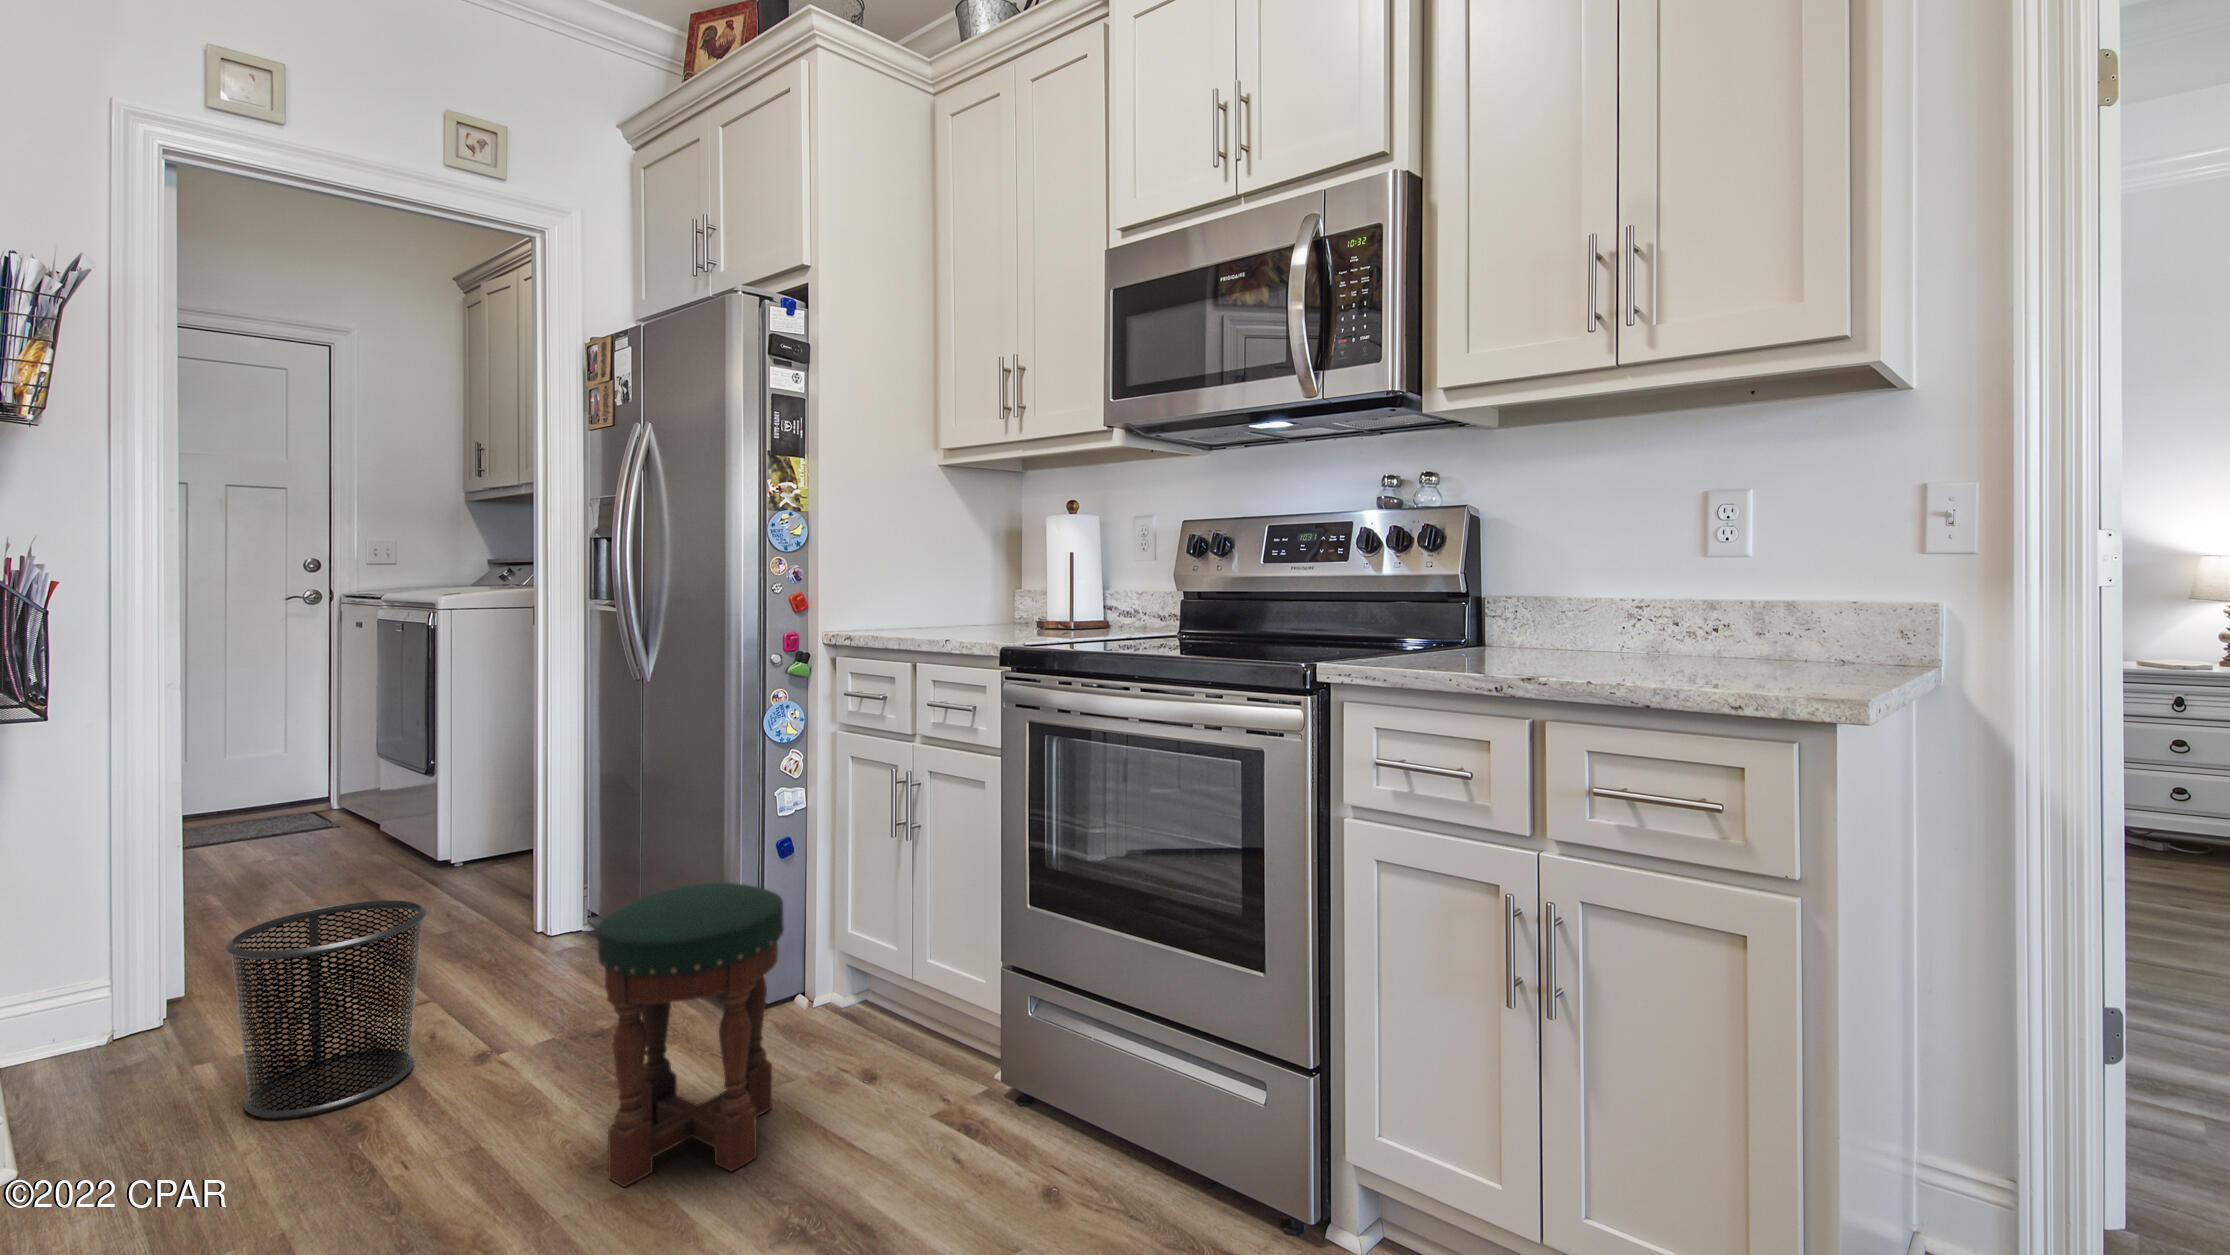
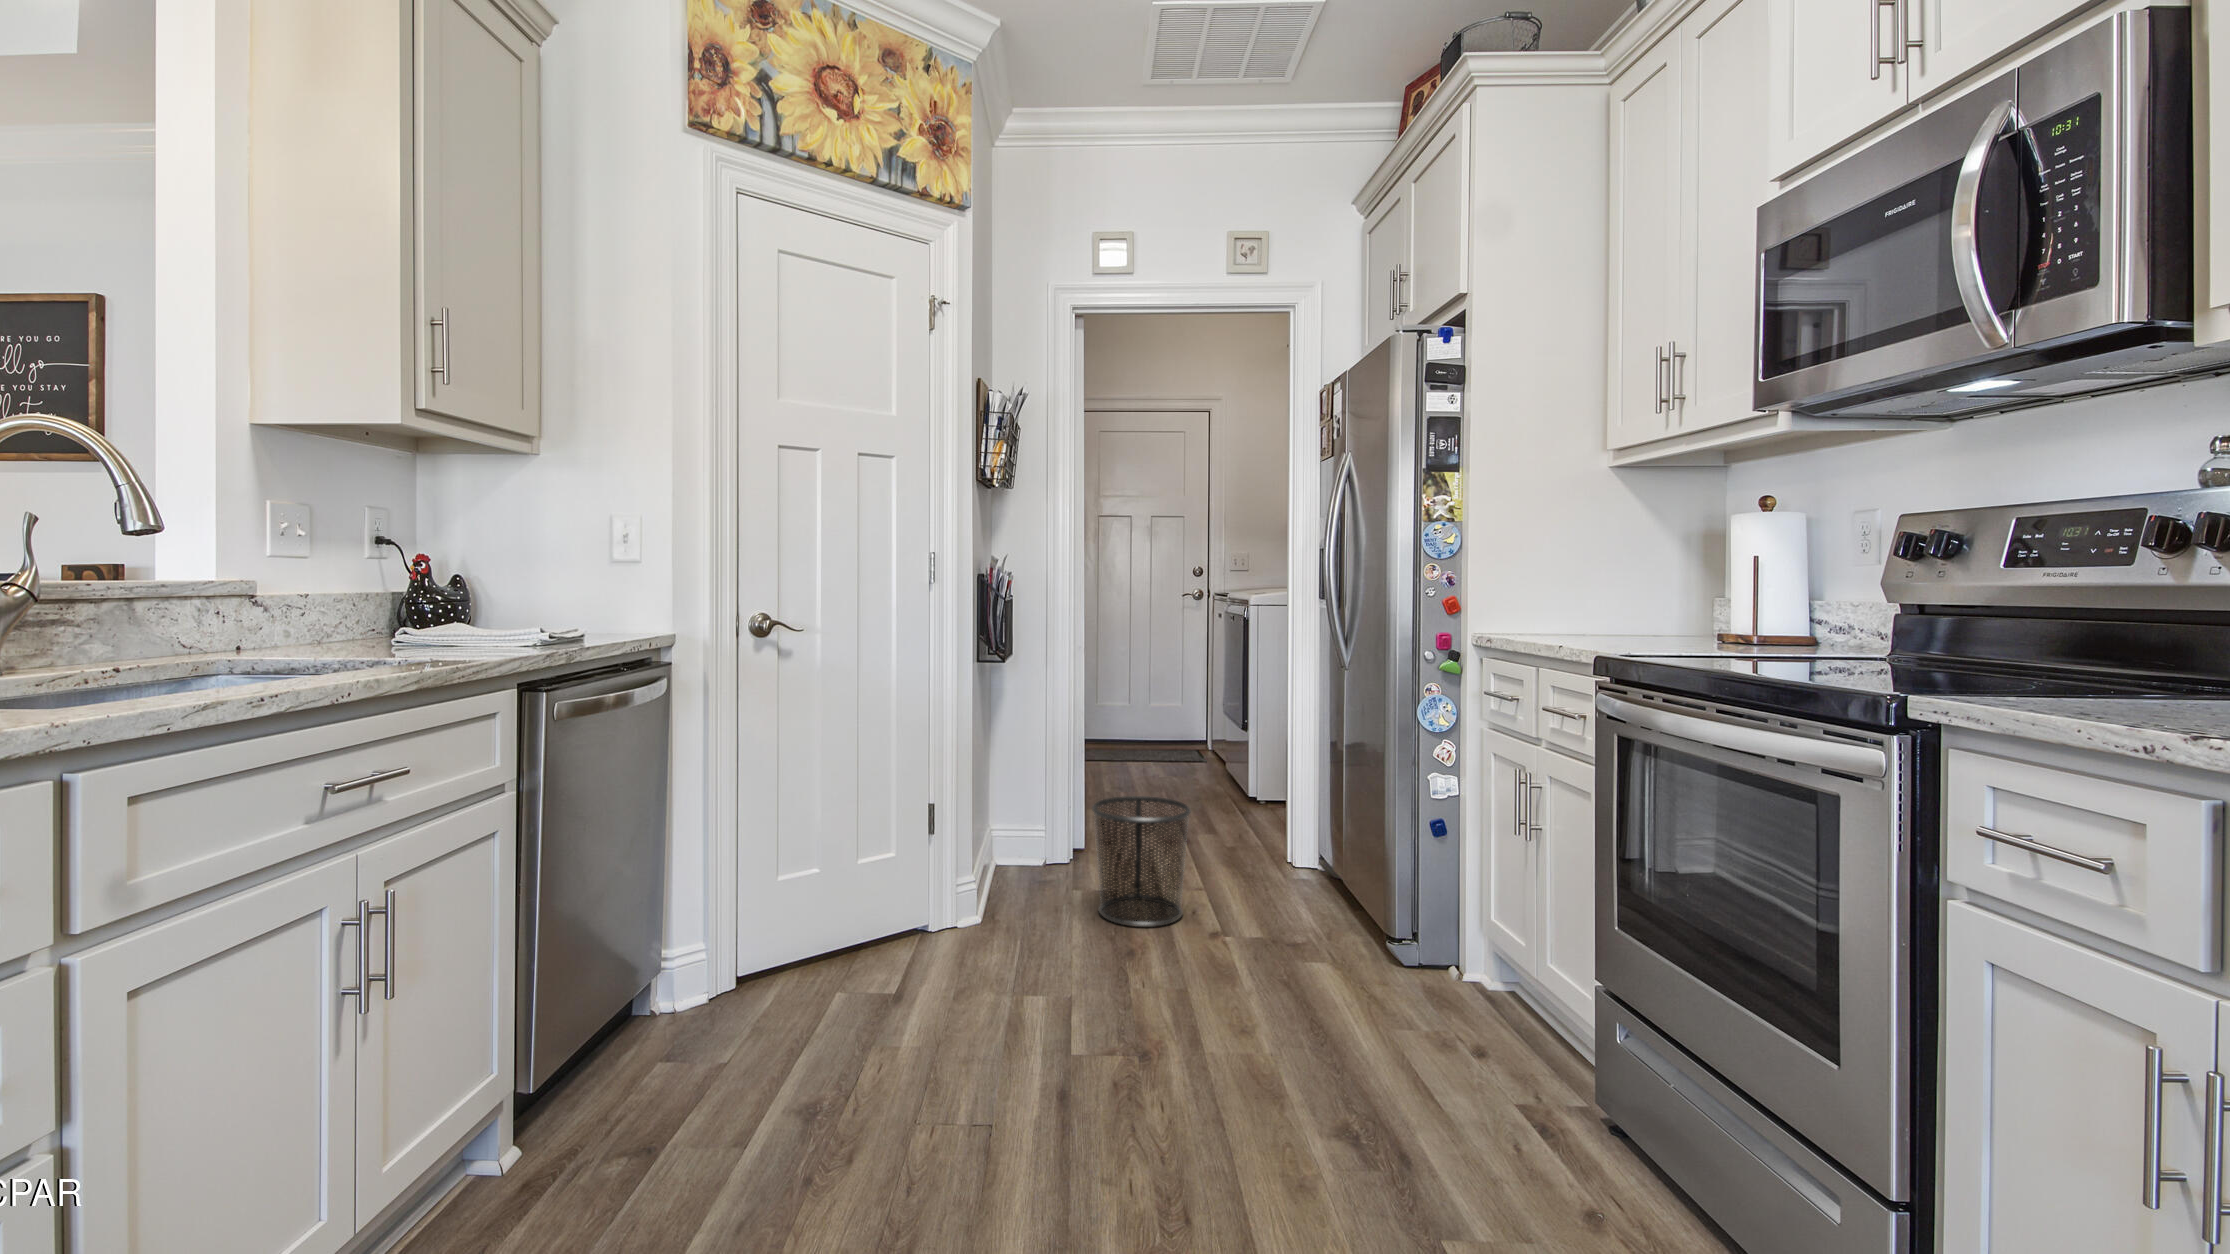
stool: present [598,883,784,1187] -> none [1252,828,1390,1067]

